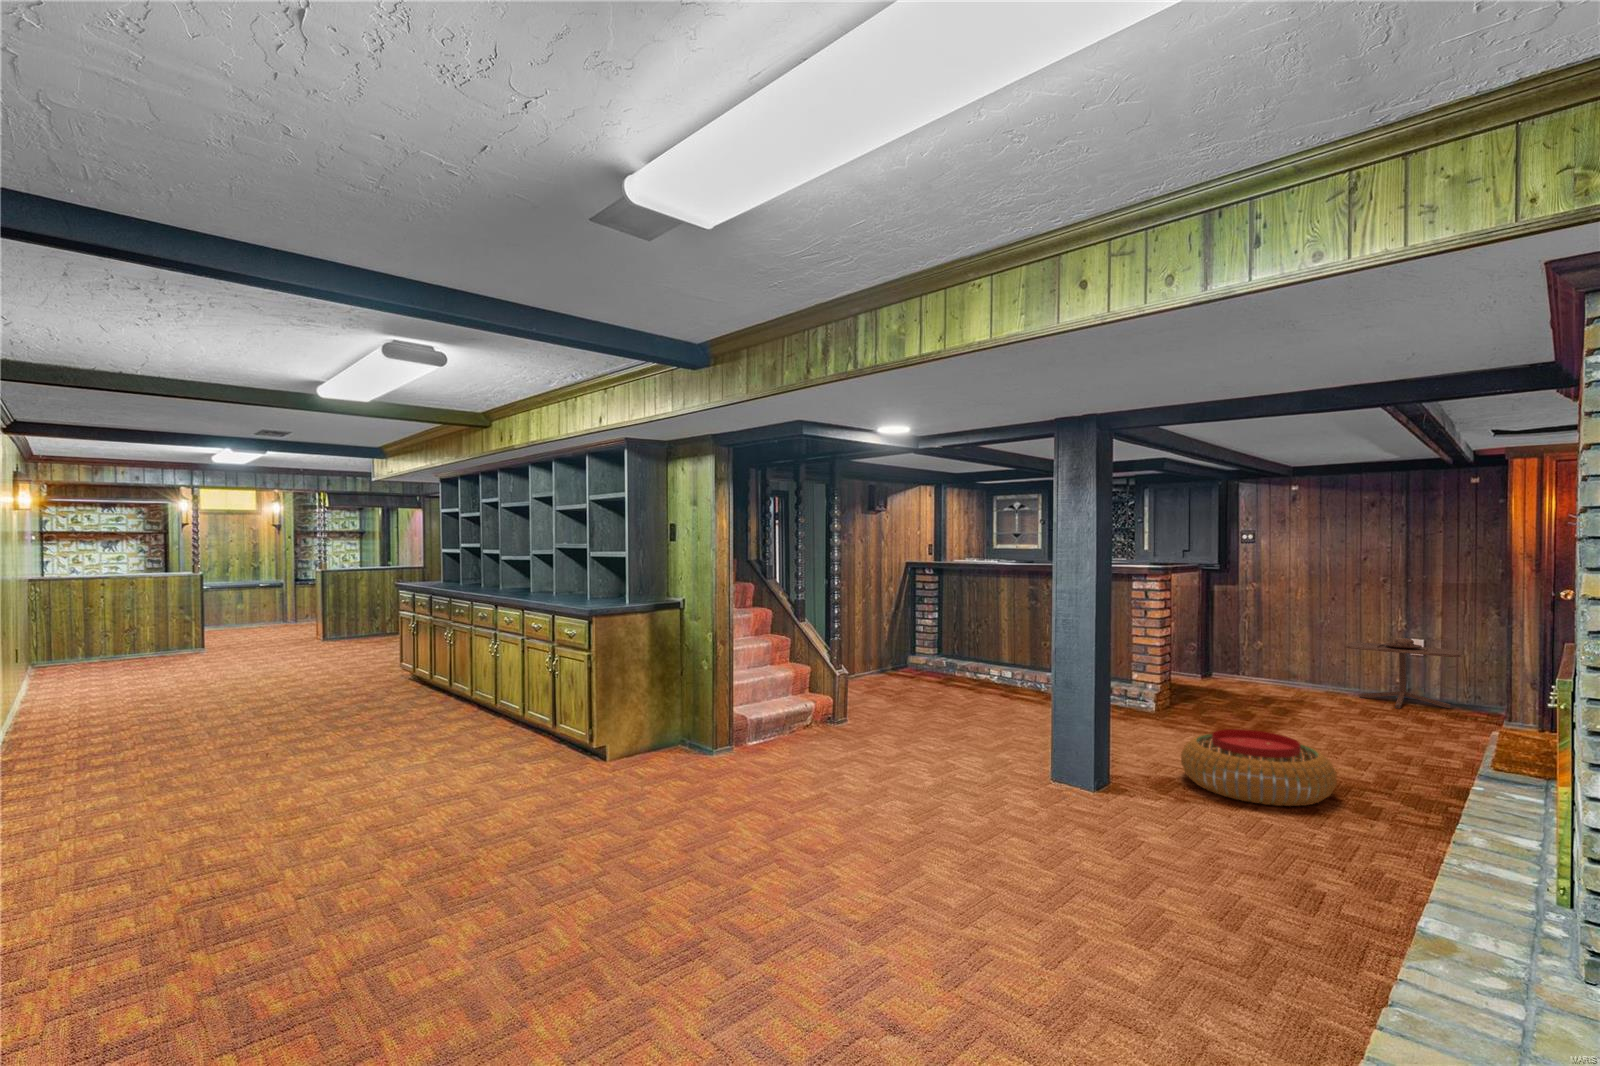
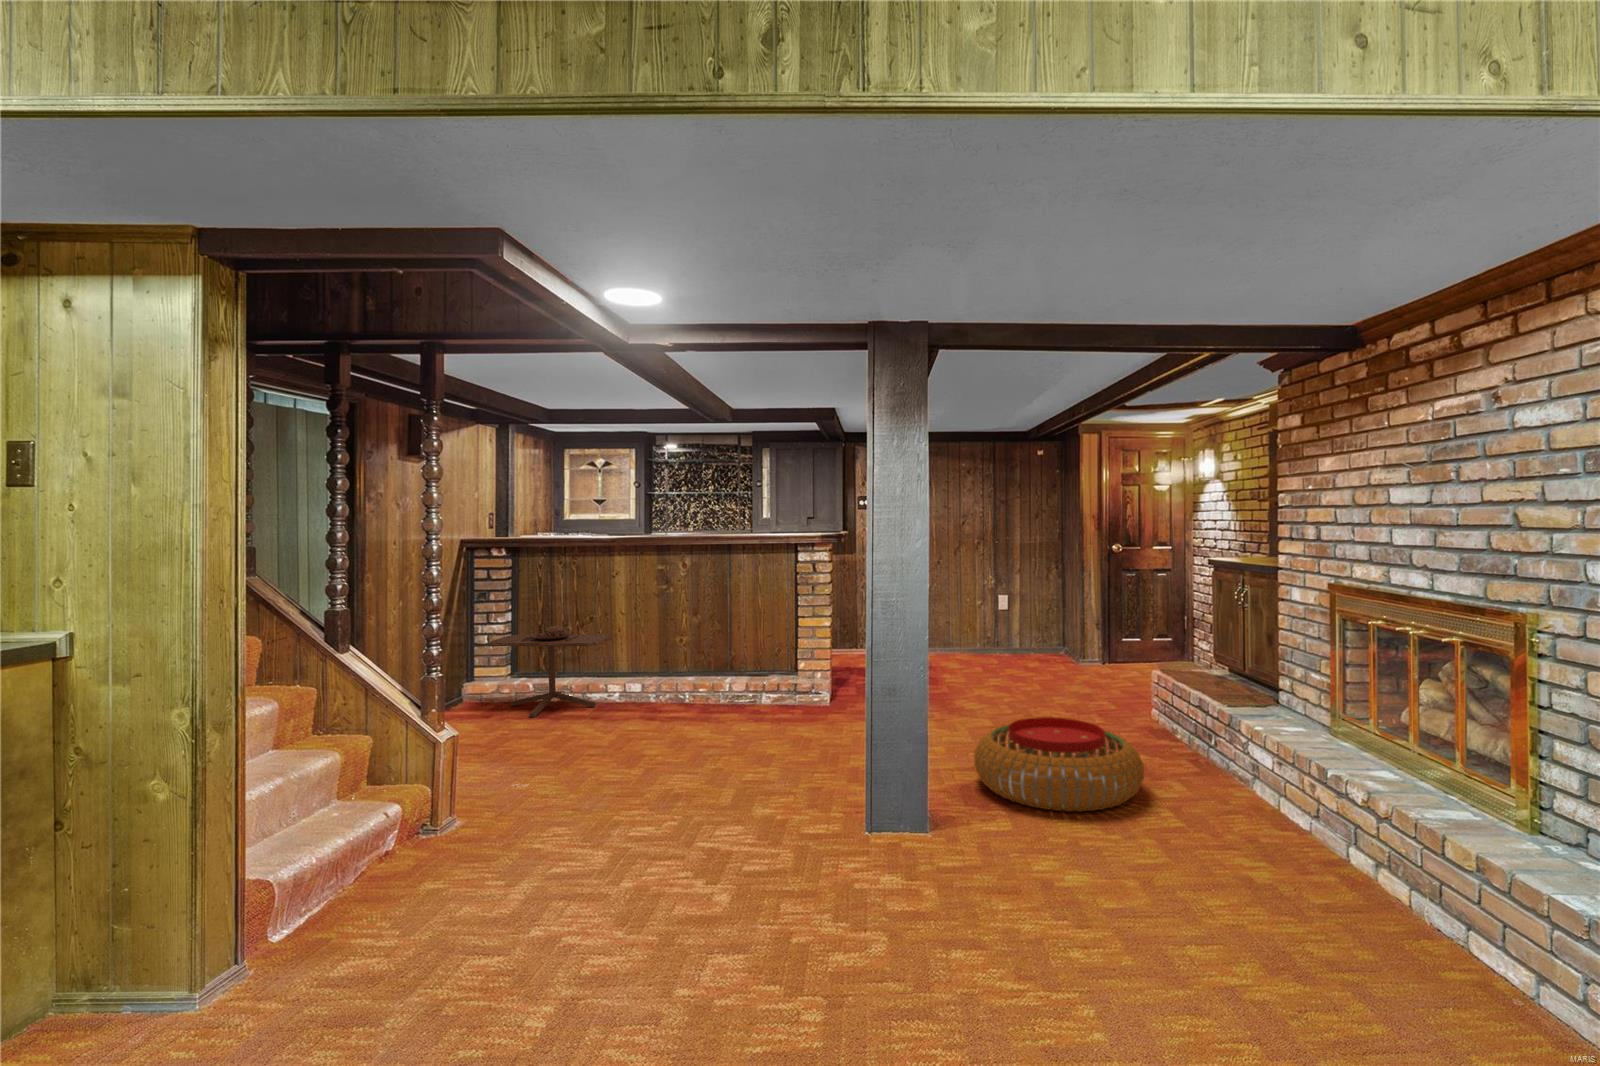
side table: present [1345,638,1463,709] -> present [489,626,611,718]

